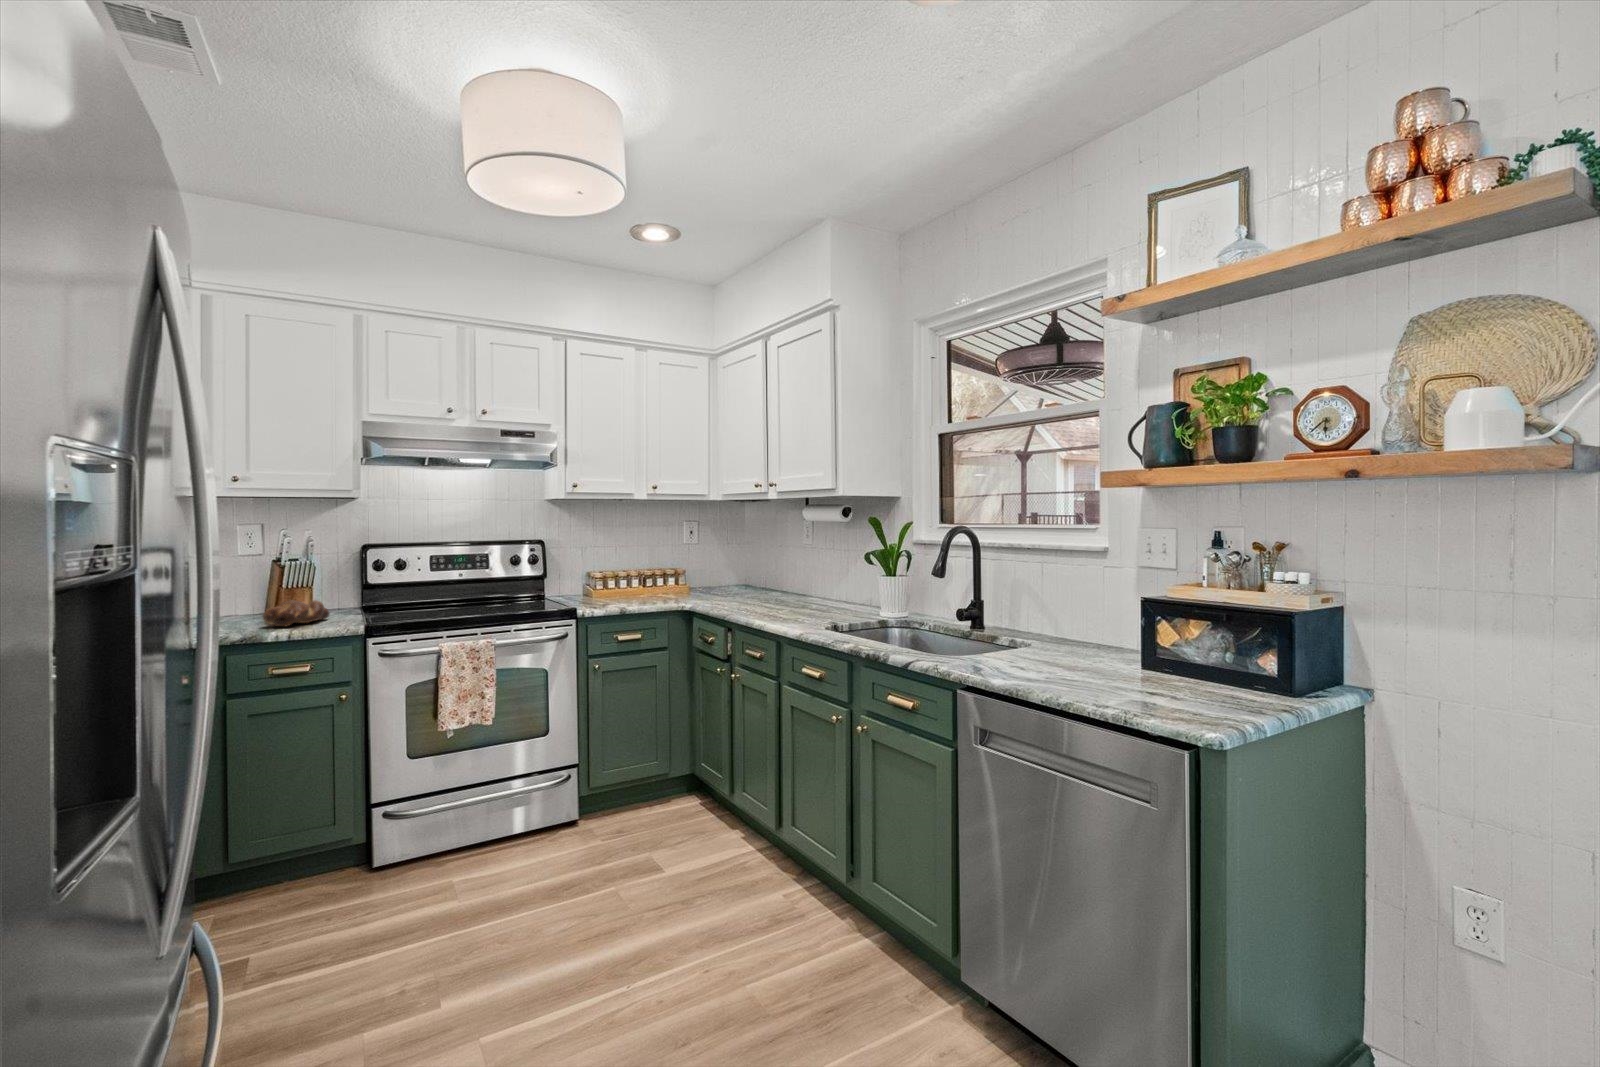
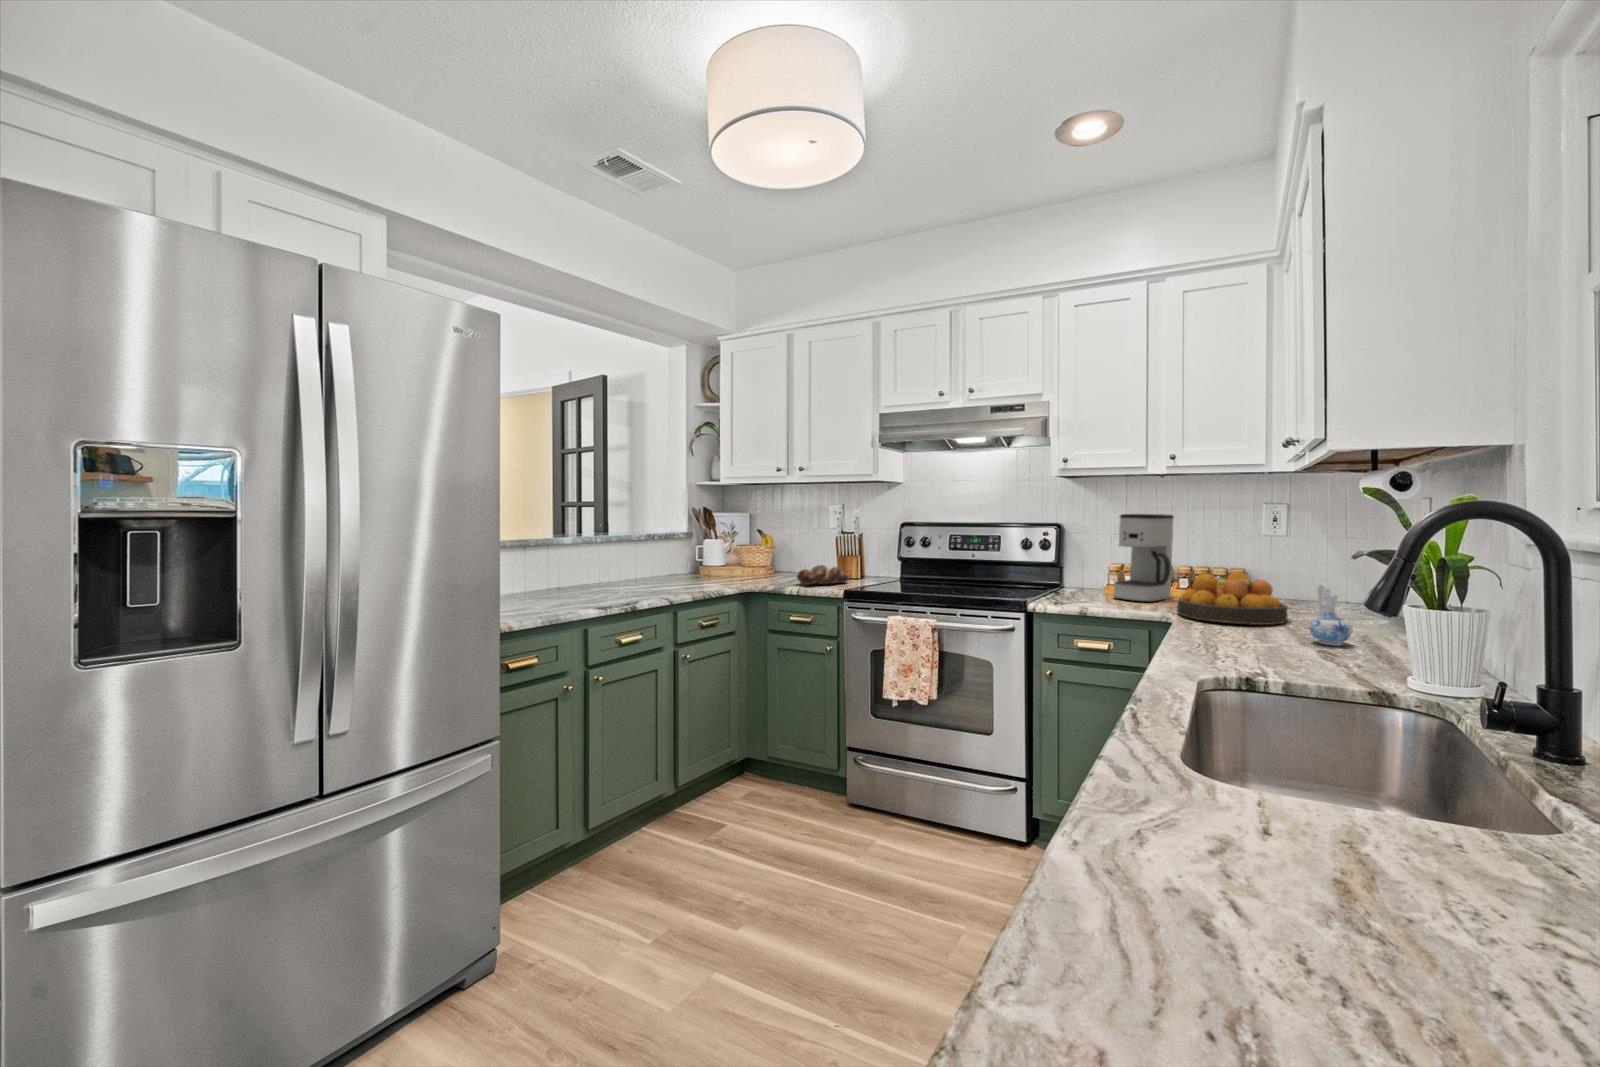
coffee maker: none [613,528,654,600] -> present [1114,514,1174,602]
fruit bowl: none [679,568,751,604] -> present [1177,572,1288,625]
ceramic pitcher: none [786,568,809,607] -> present [1309,583,1352,646]

